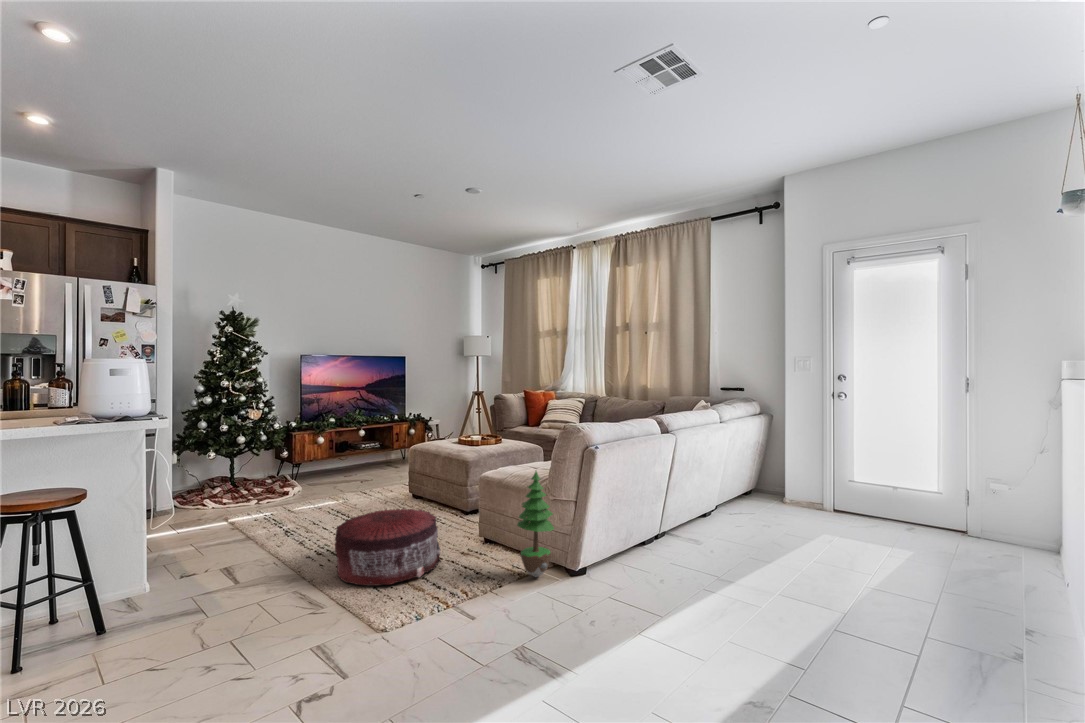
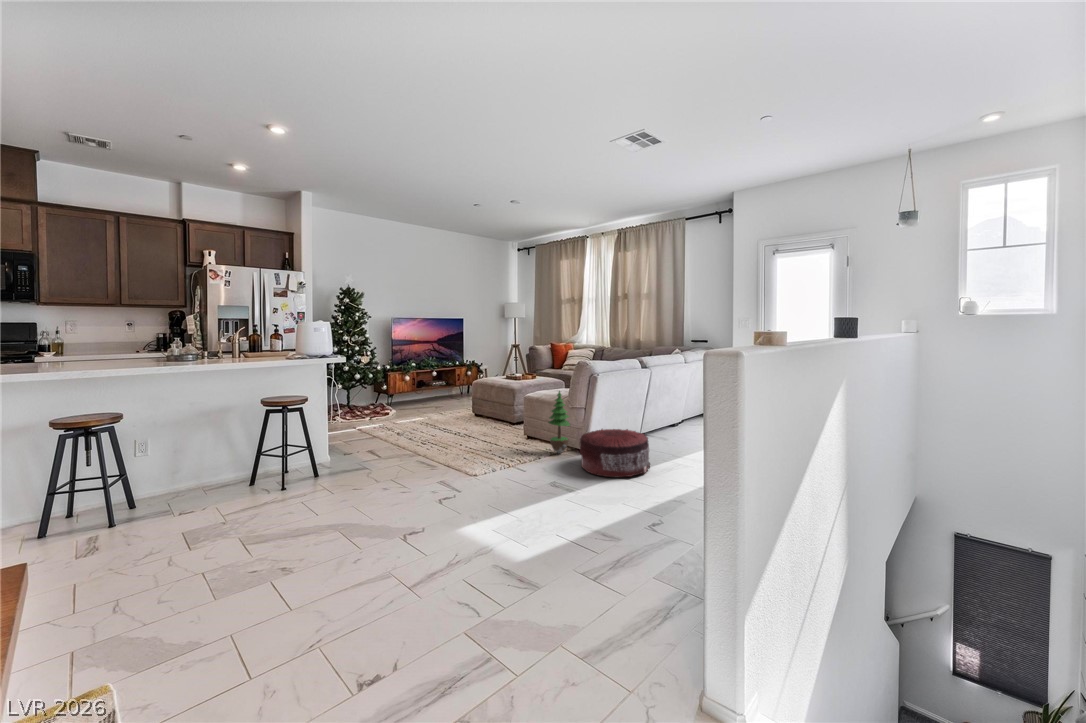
pouf: present [335,509,441,586] -> present [580,429,650,477]

